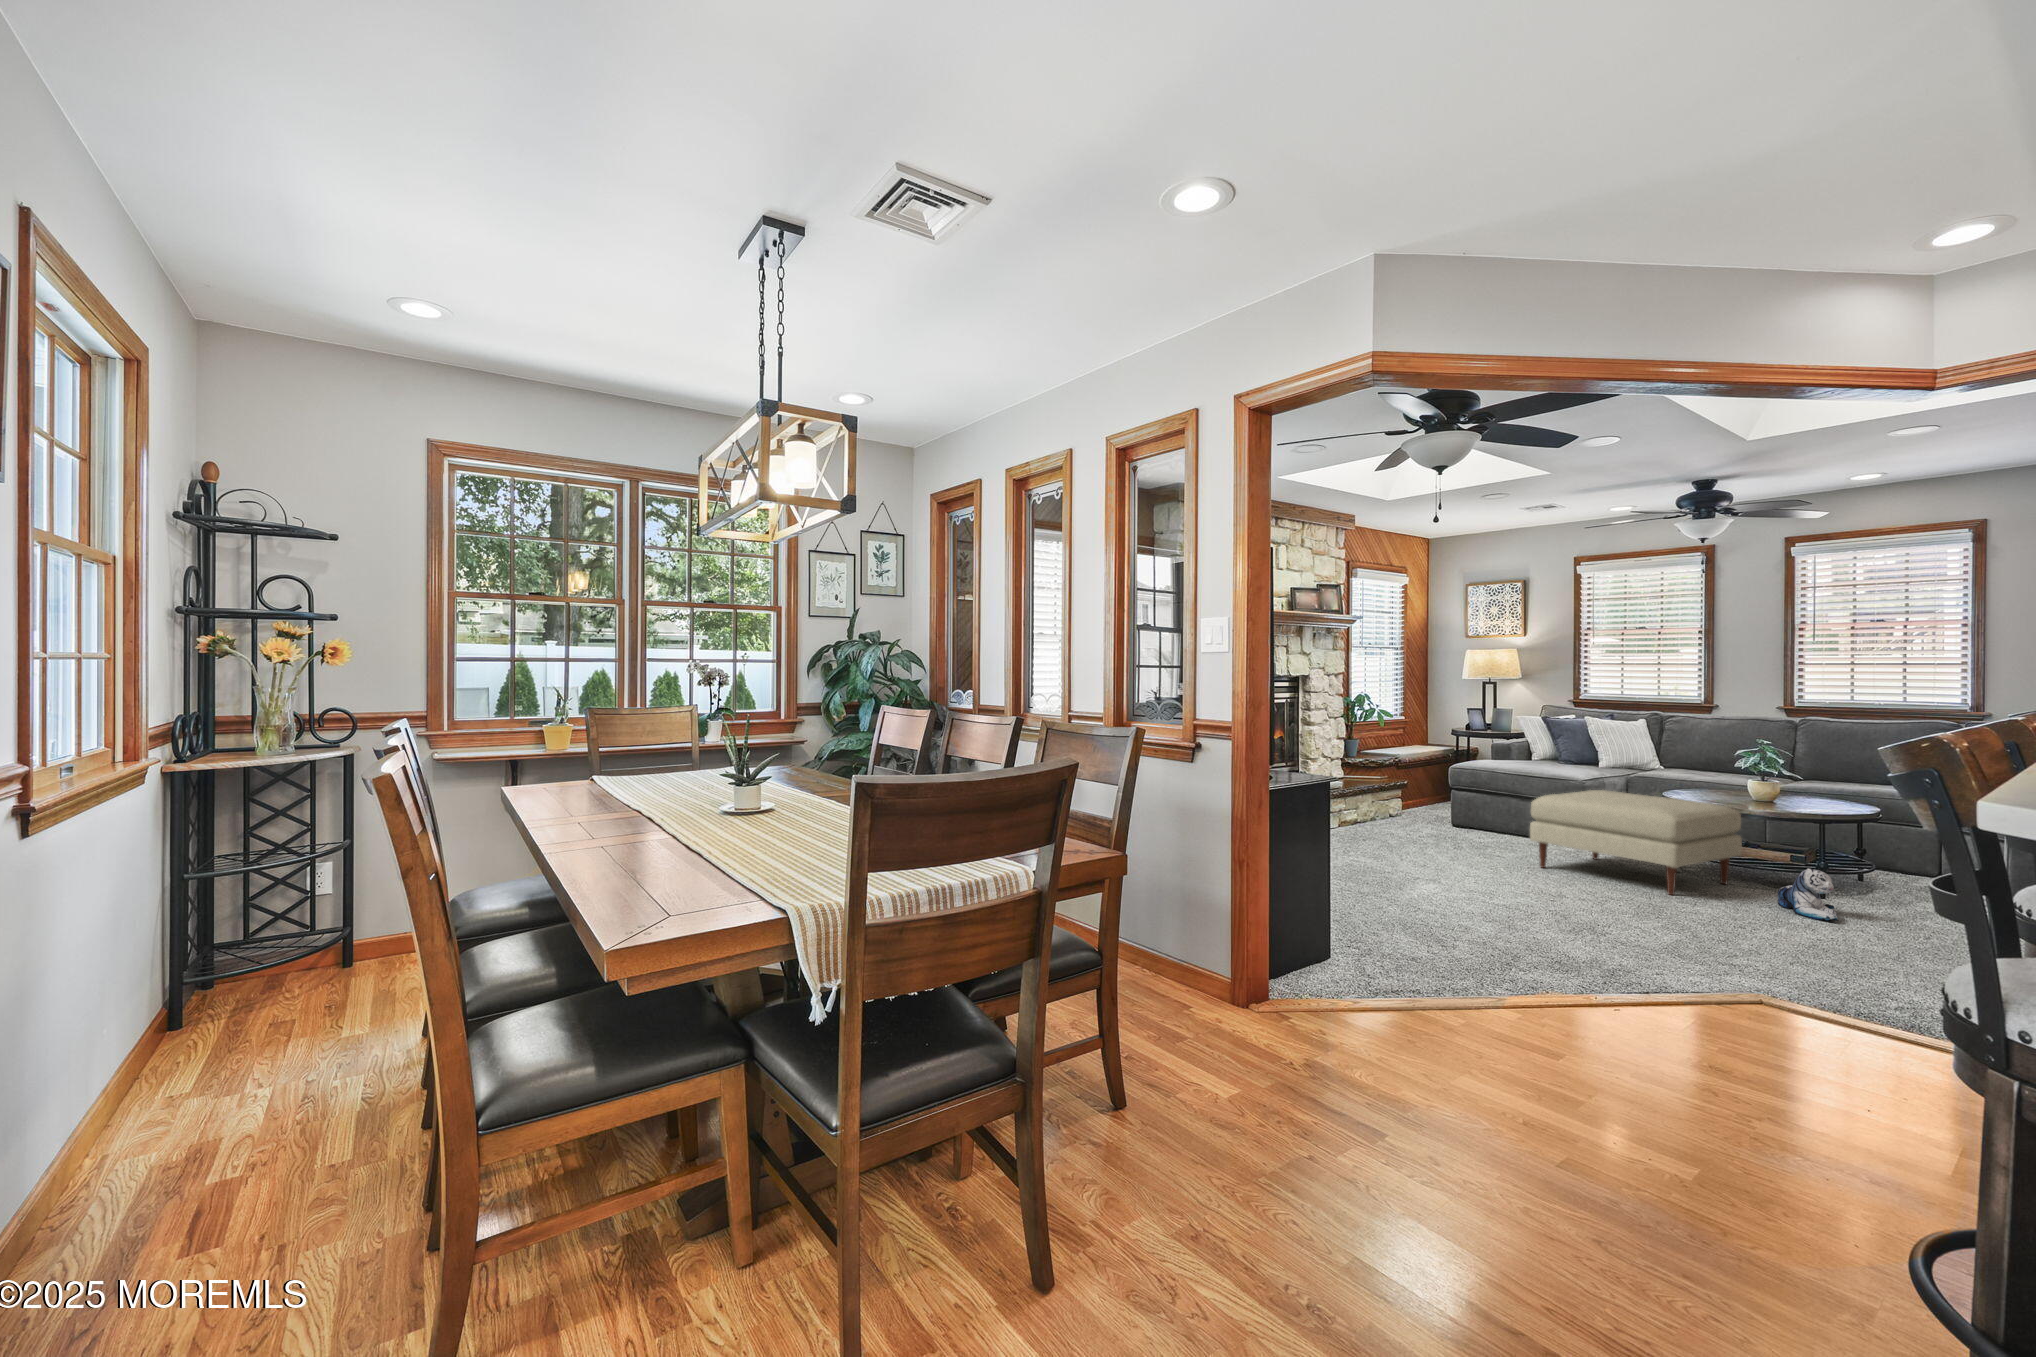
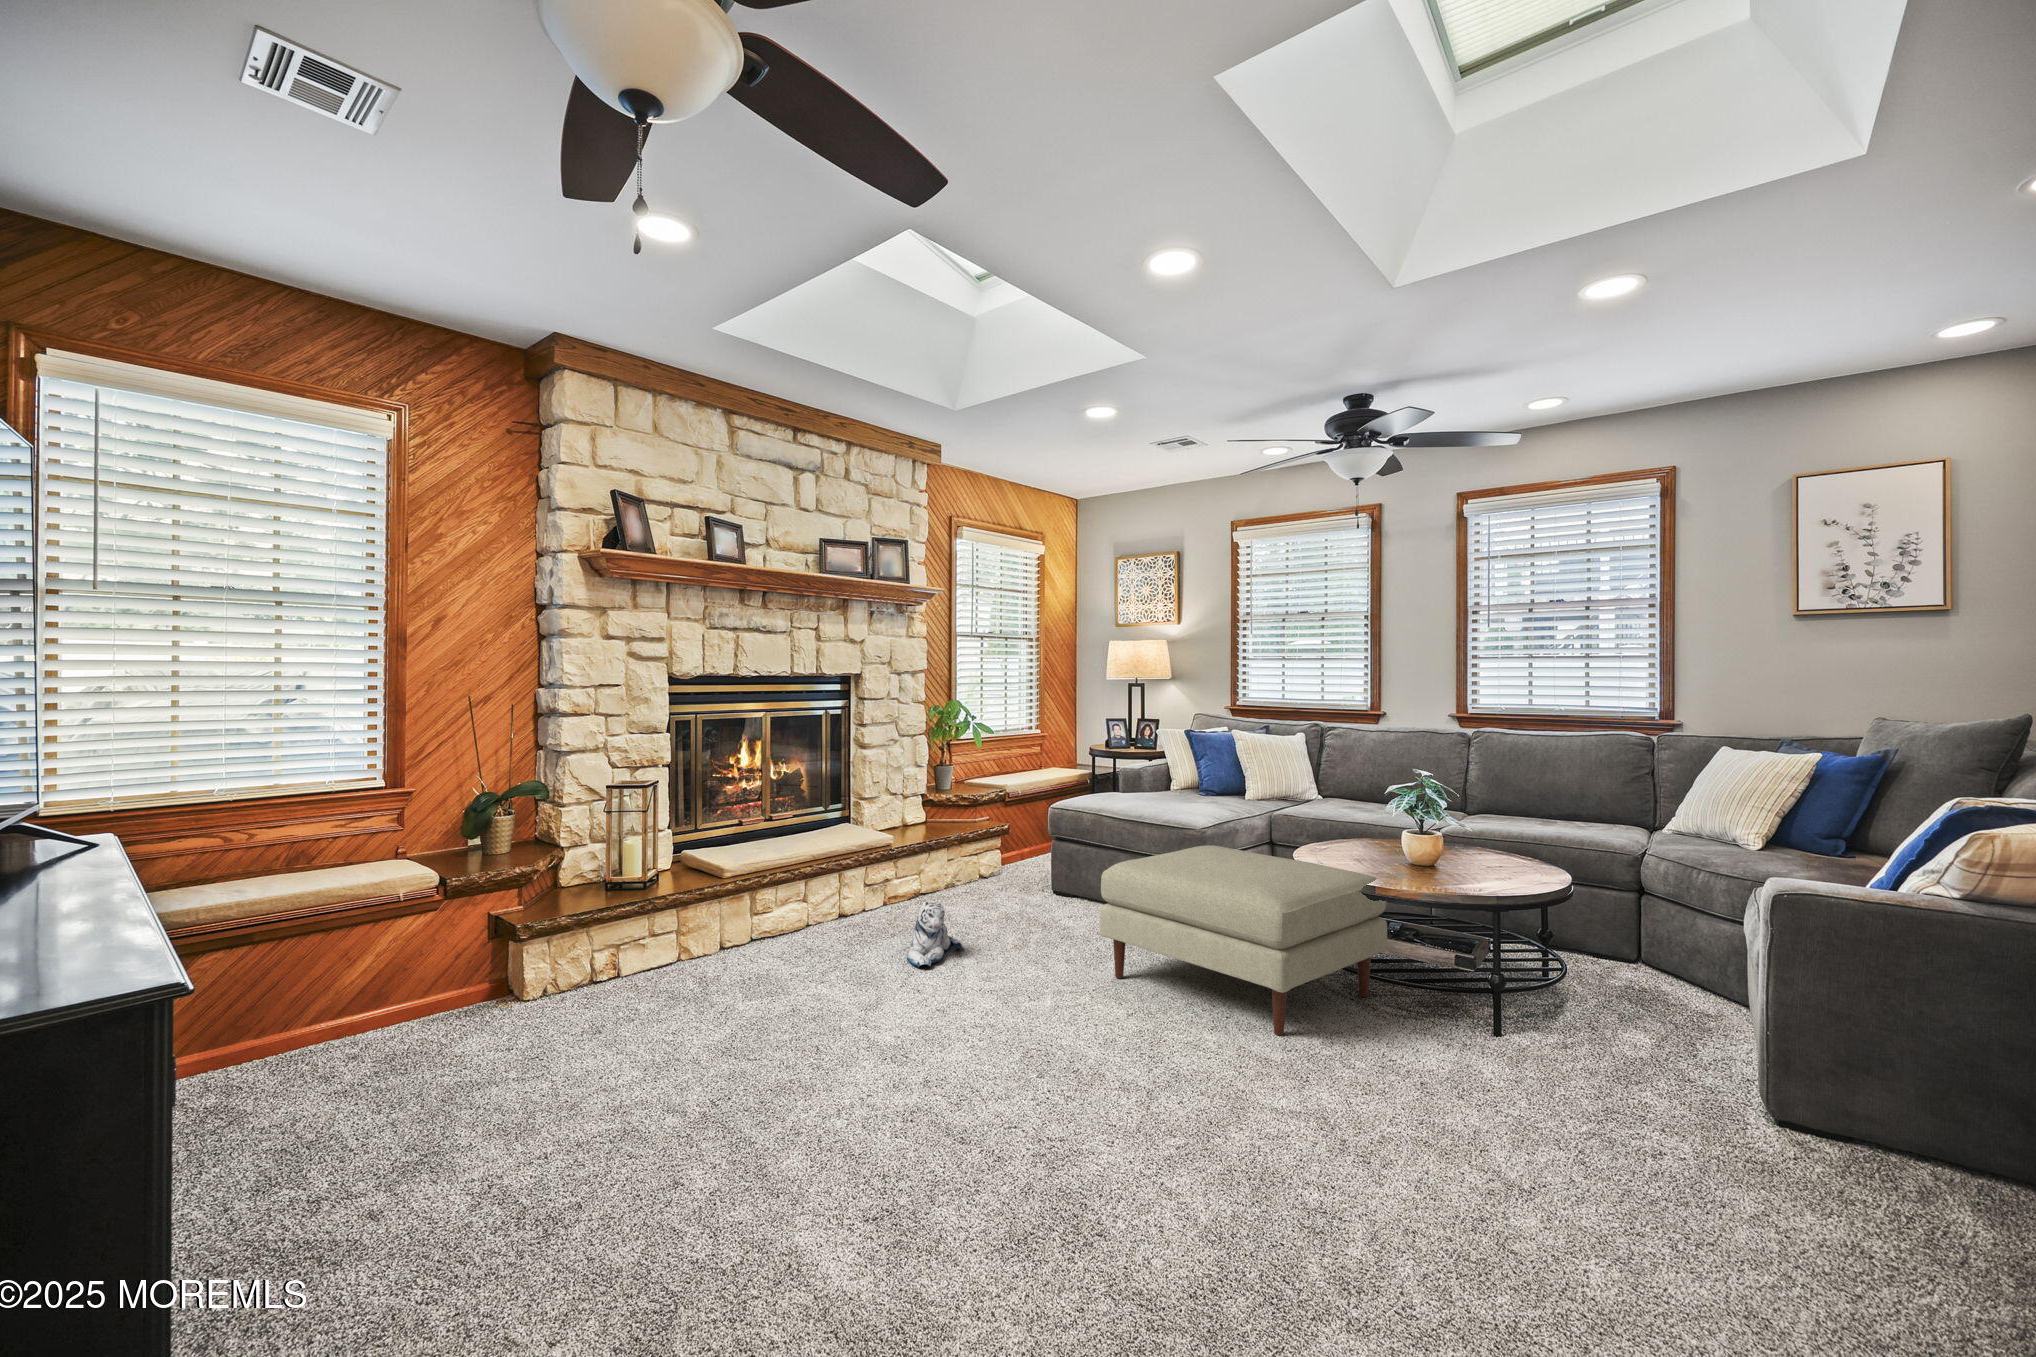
plush toy: present [1778,869,1838,921] -> present [907,902,962,967]

